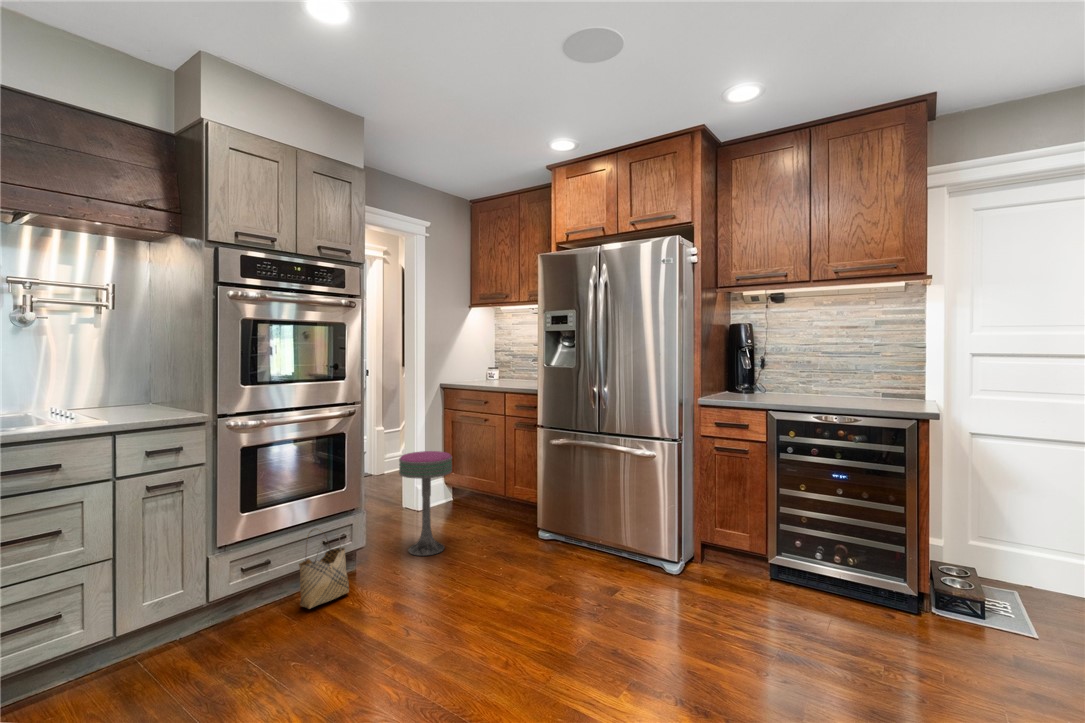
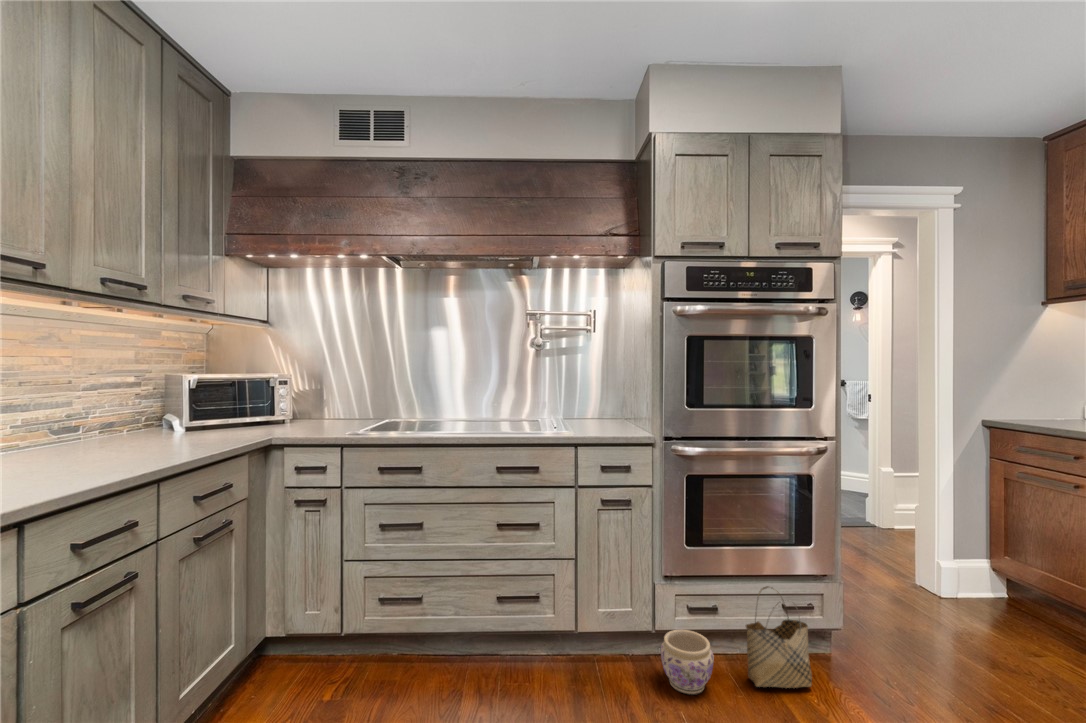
bar stool: present [399,451,452,556] -> none [899,515,999,685]
planter: none [222,587,274,642] -> present [661,630,714,695]

